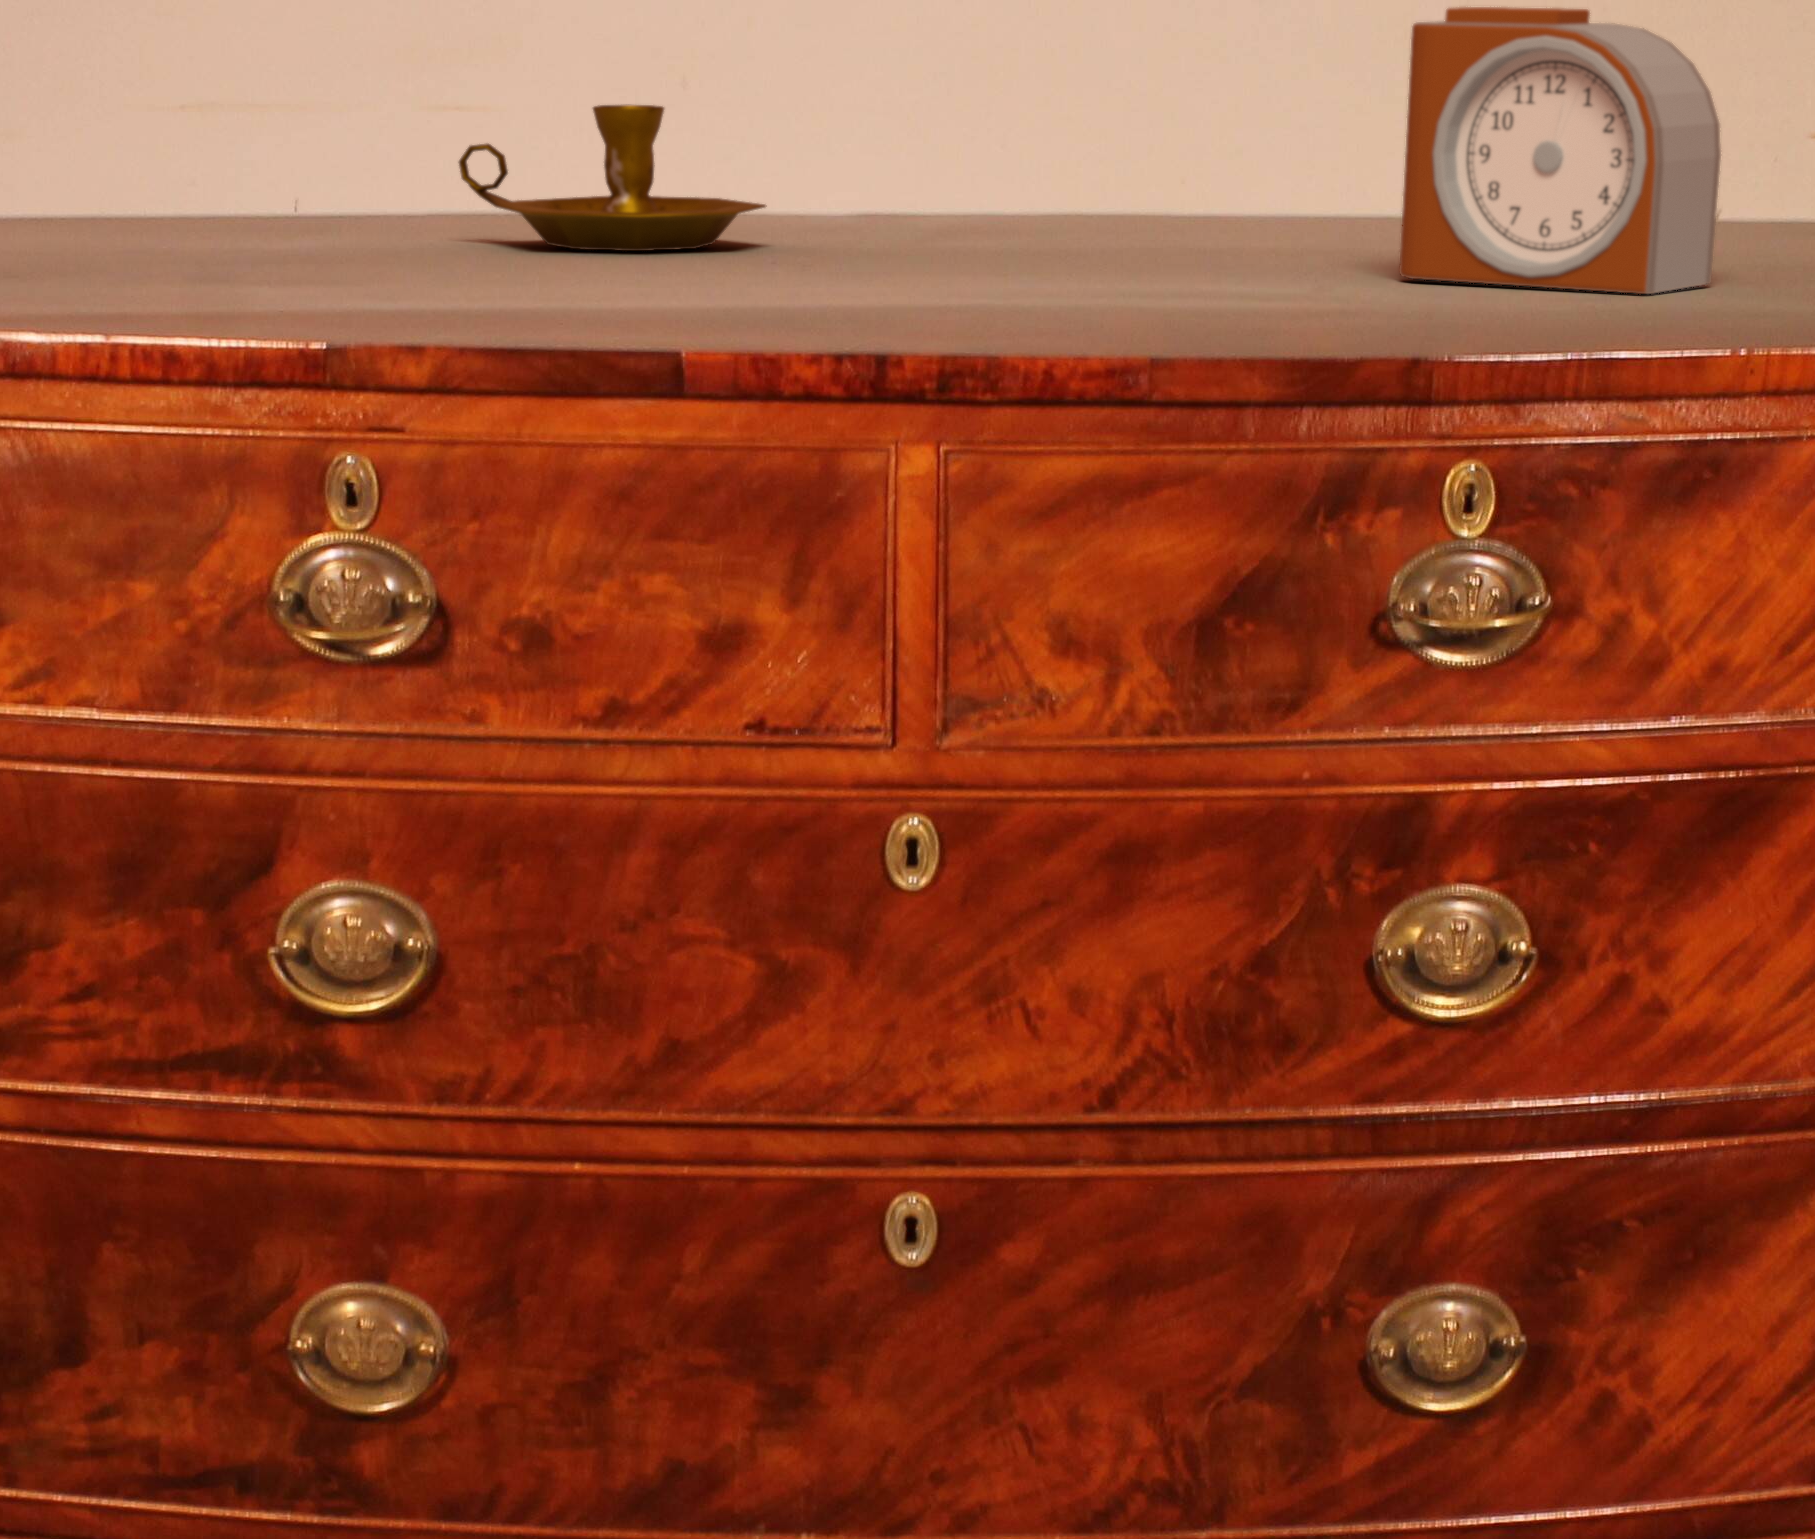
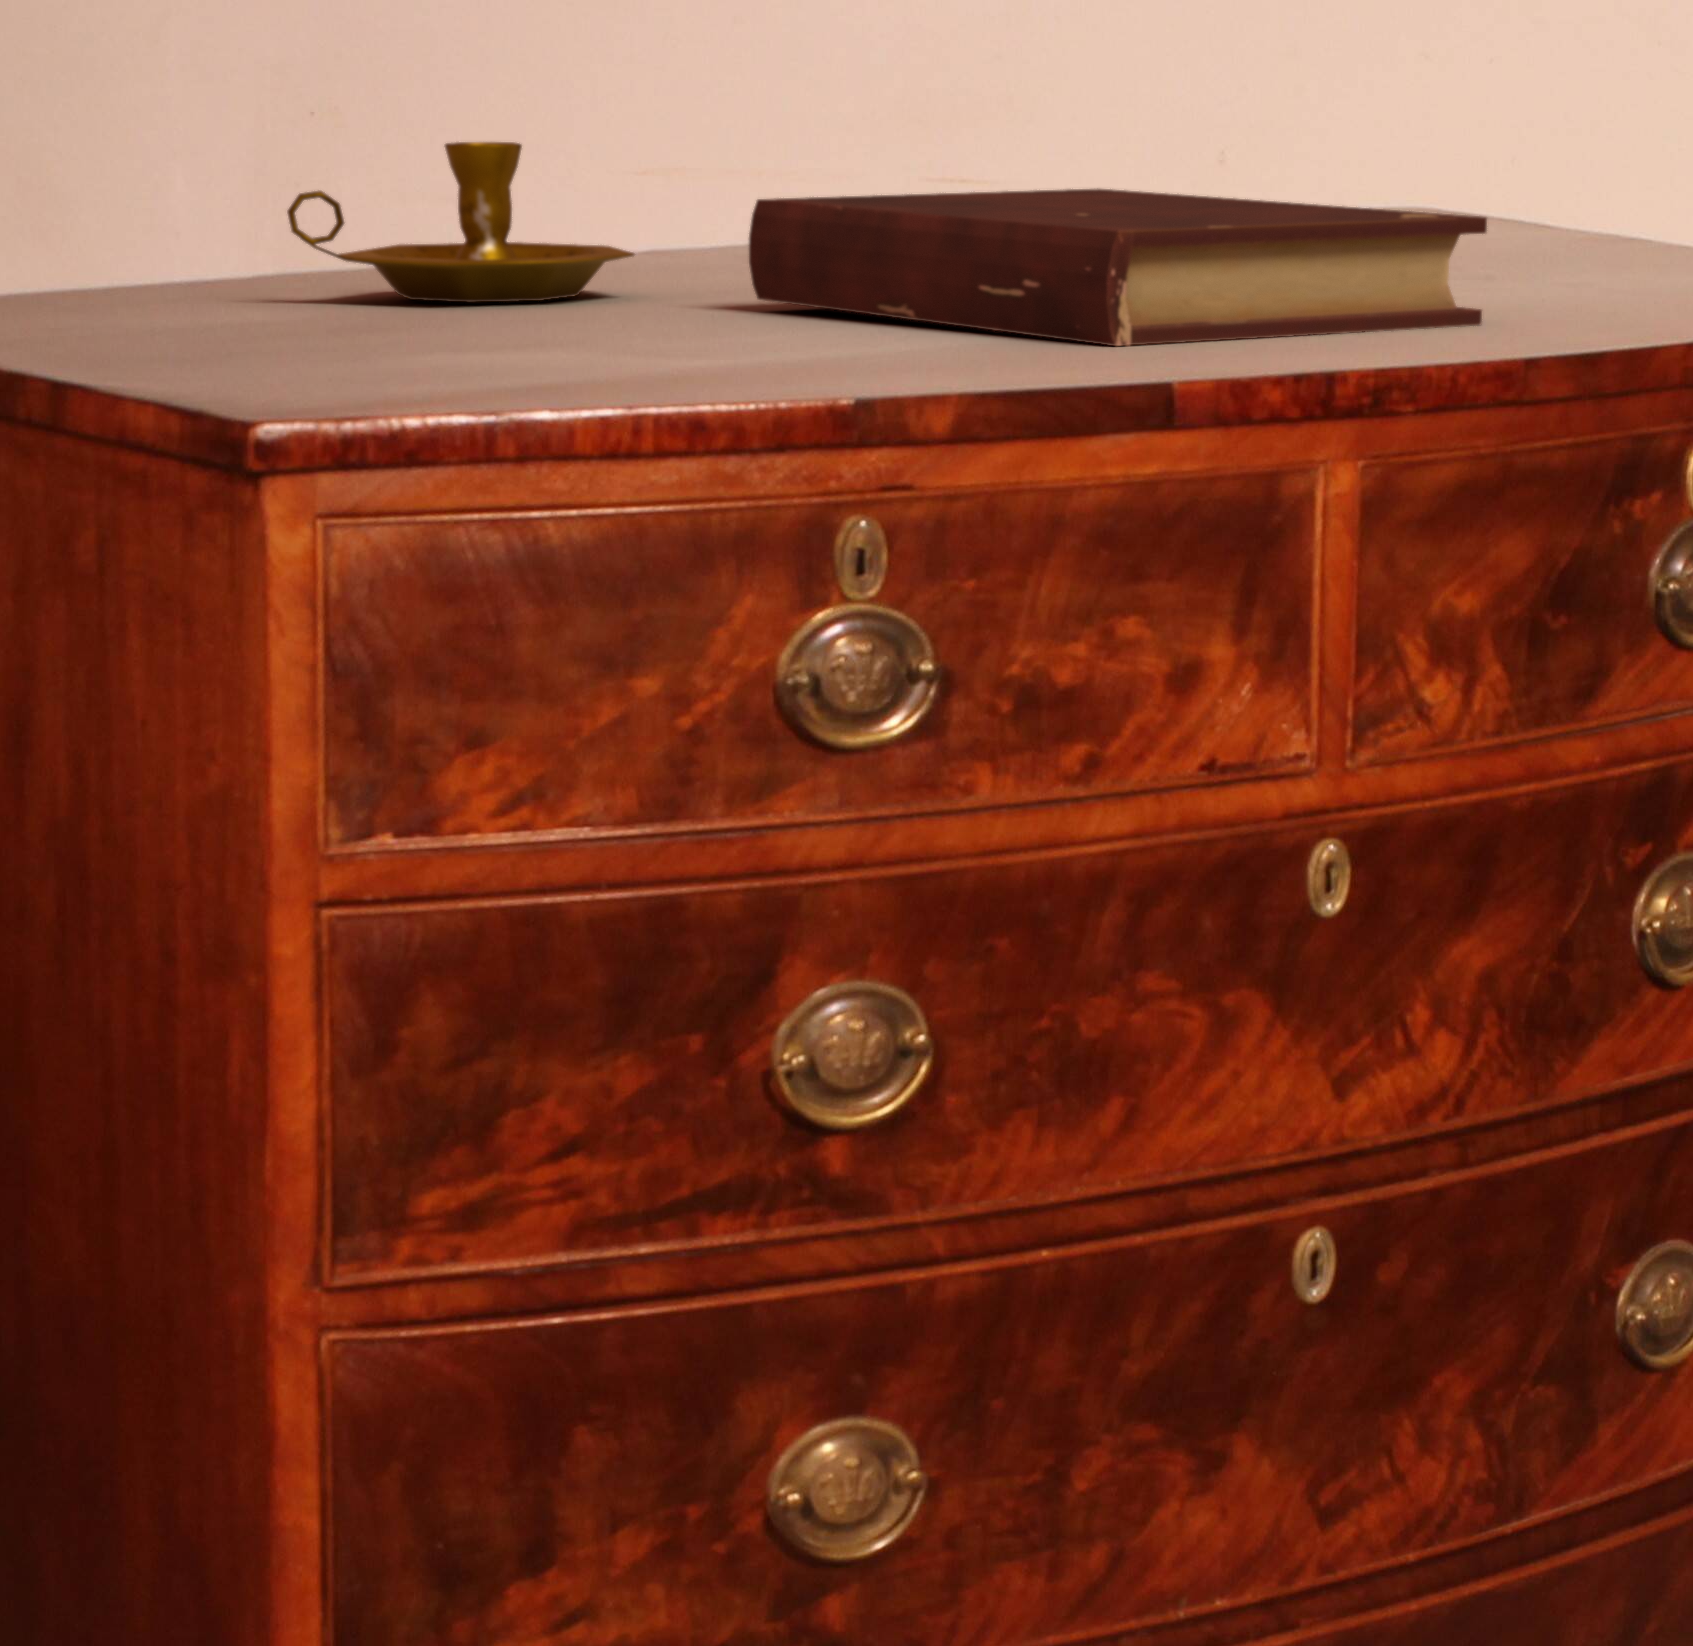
alarm clock: present [1400,7,1721,294] -> none [1374,18,1666,286]
book: none [698,165,1171,319] -> present [749,188,1487,346]

